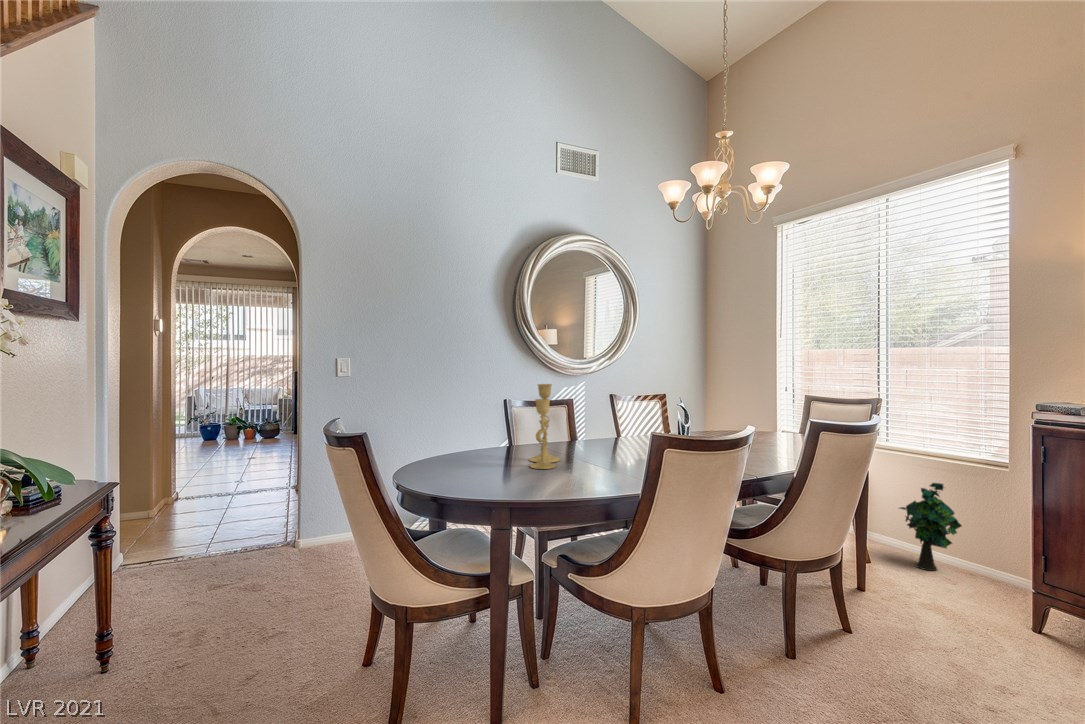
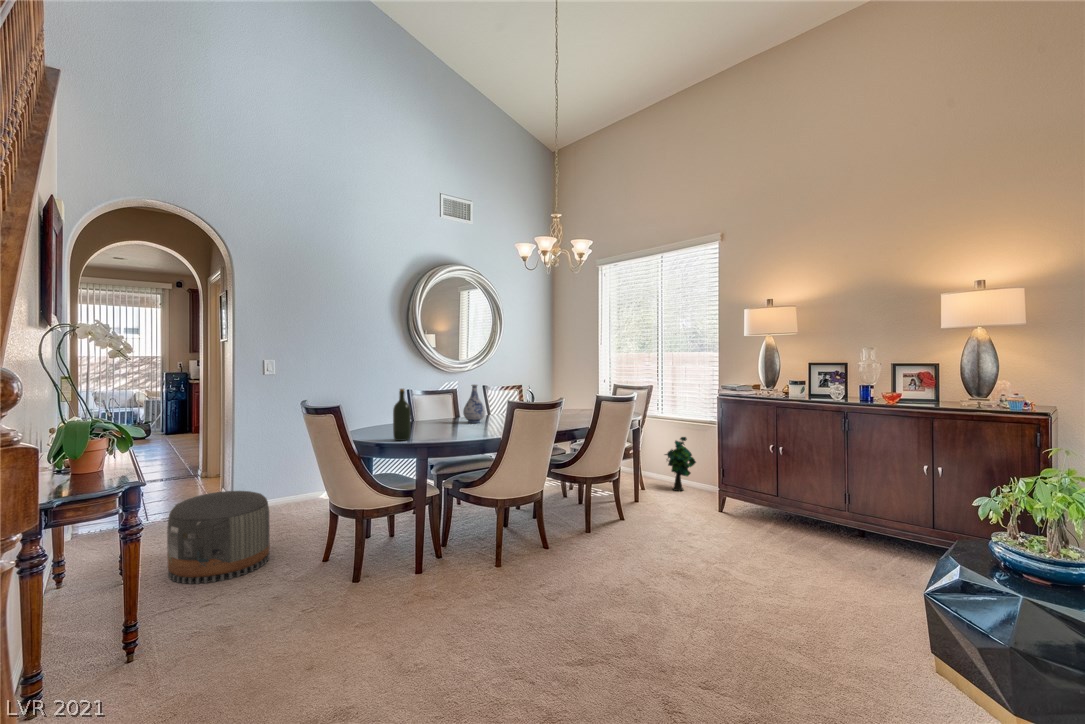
candlestick: present [530,384,560,469] -> none [430,376,451,430]
vase: none [580,397,613,456] -> present [463,385,485,423]
wine bottle: none [459,407,488,493] -> present [393,389,411,441]
pouf: none [154,544,298,693] -> present [167,491,270,584]

